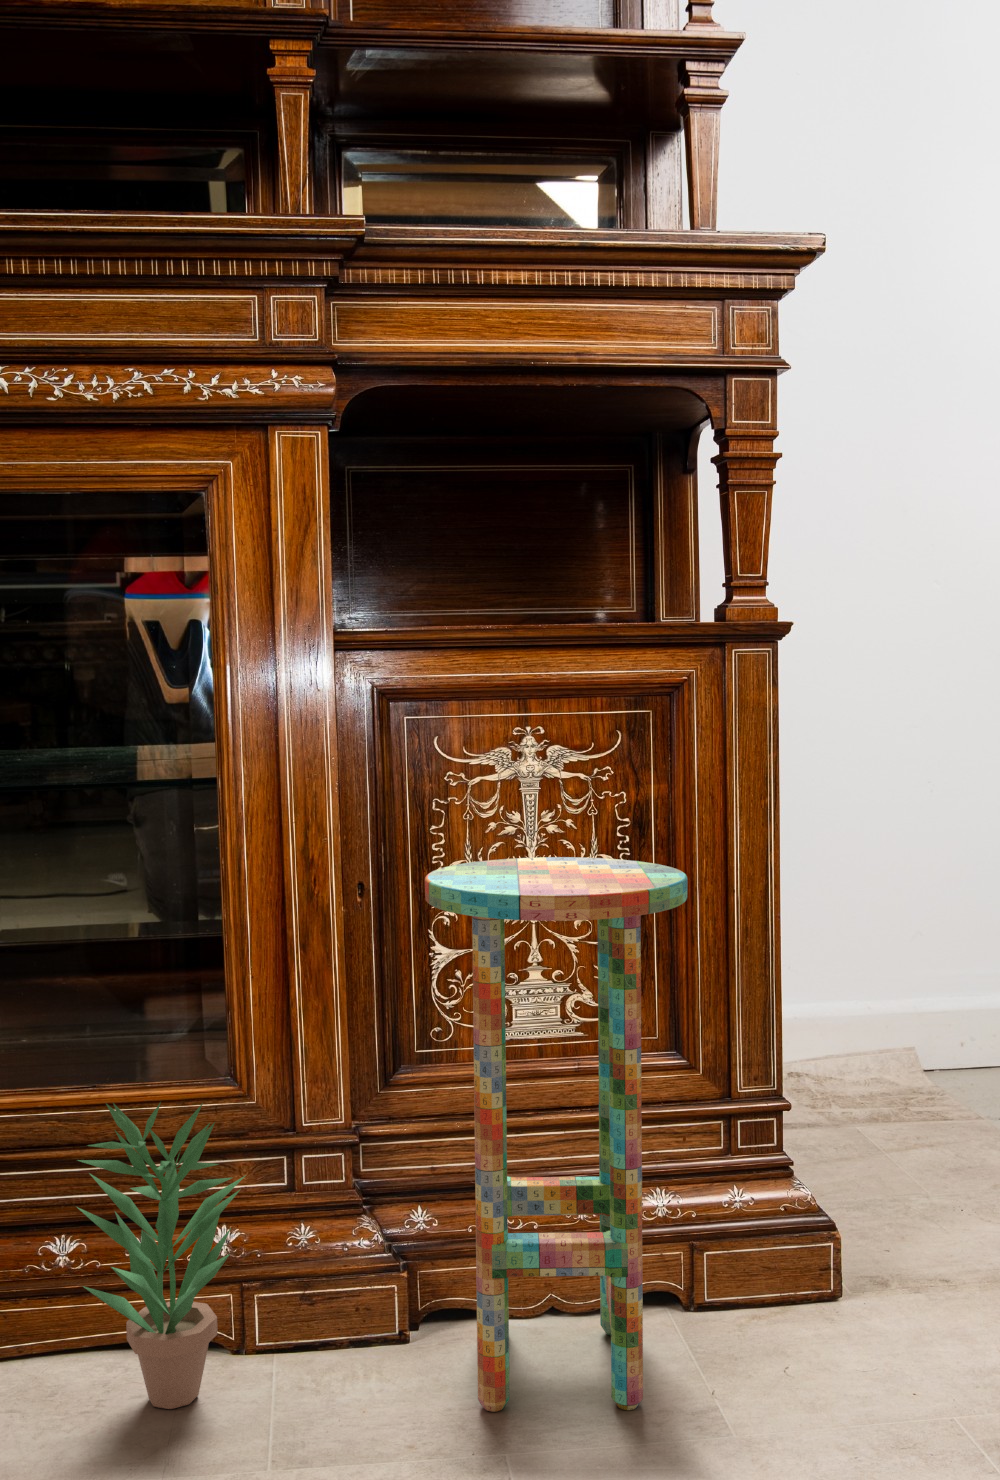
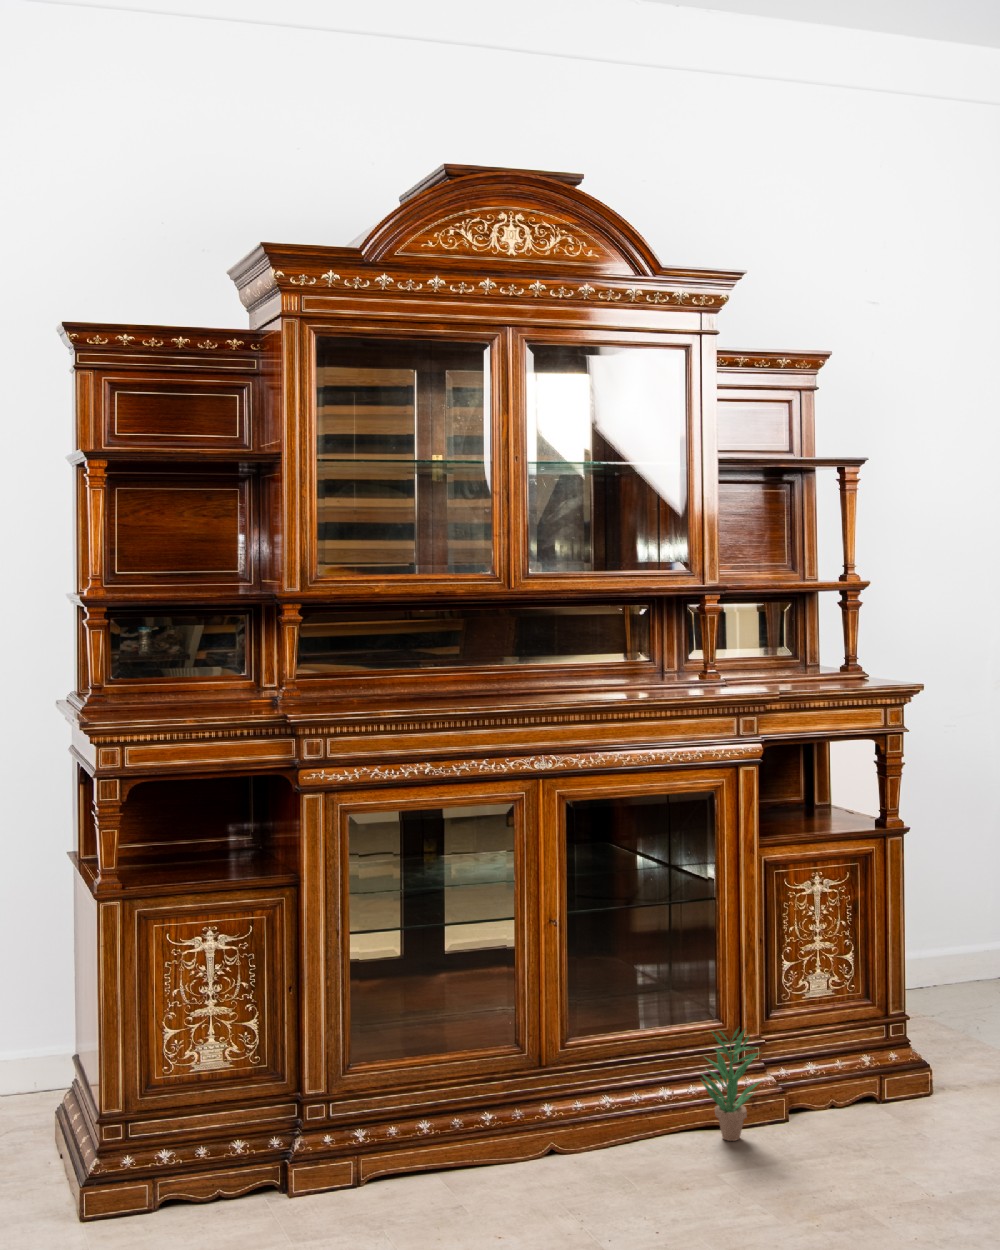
side table: present [425,857,687,1412] -> none [805,925,904,1131]

